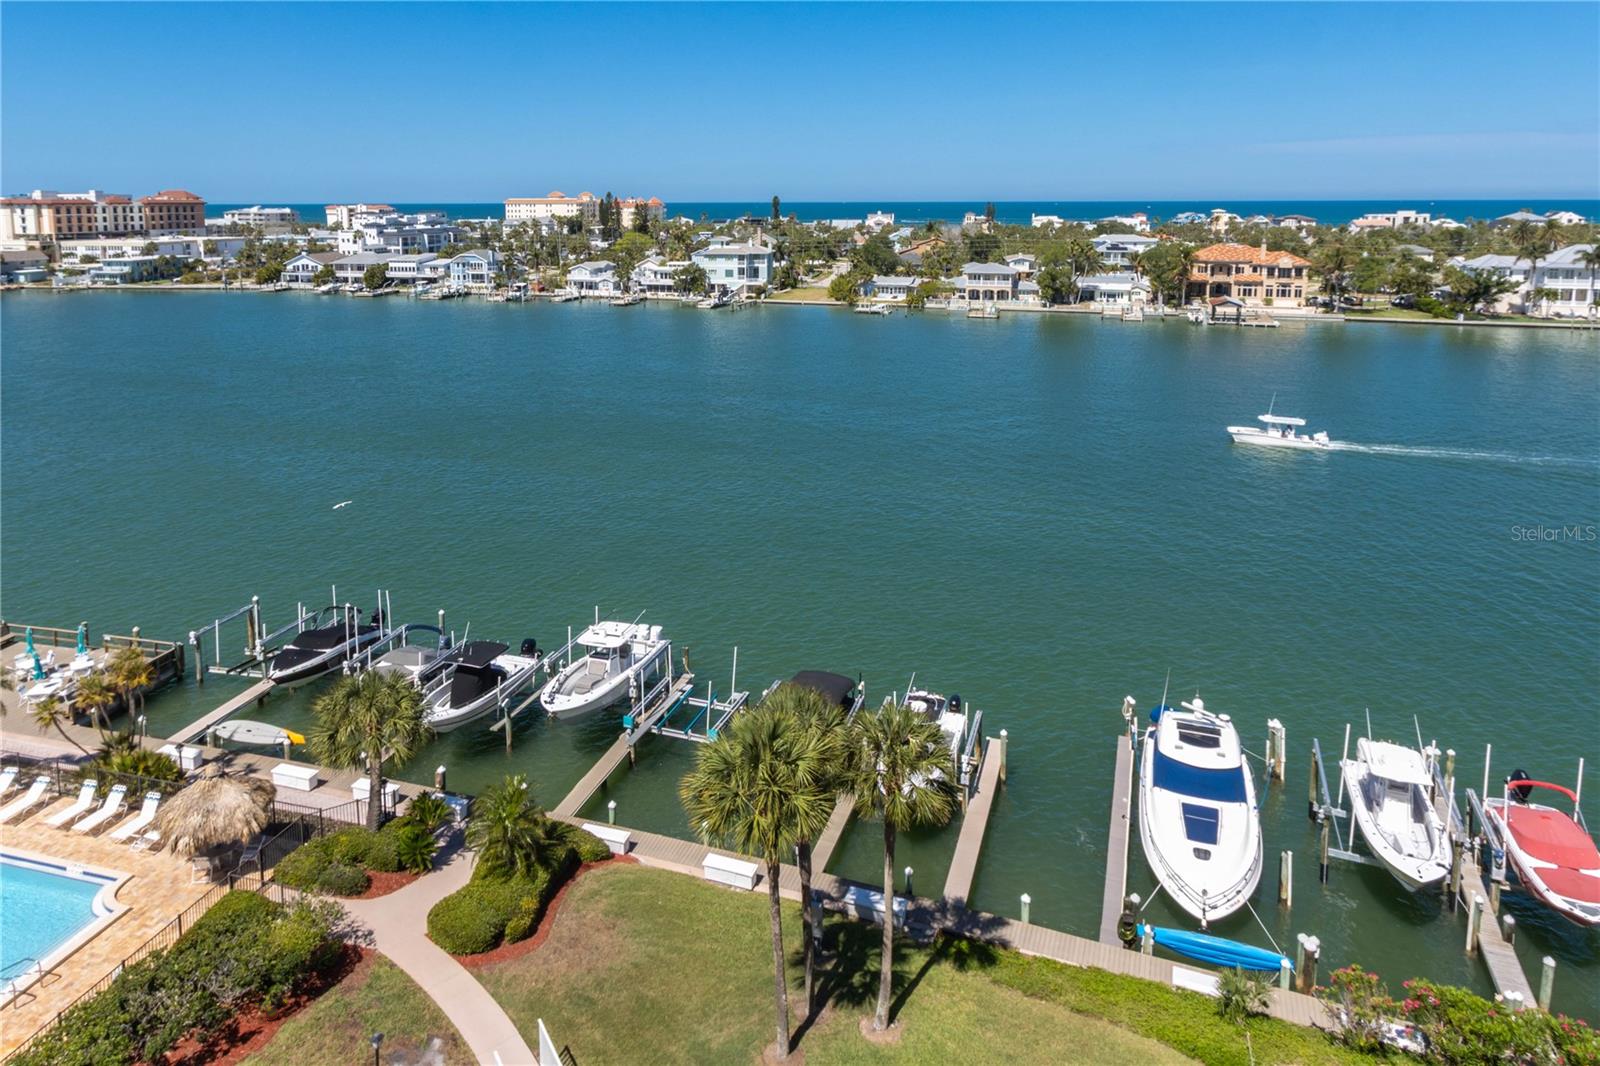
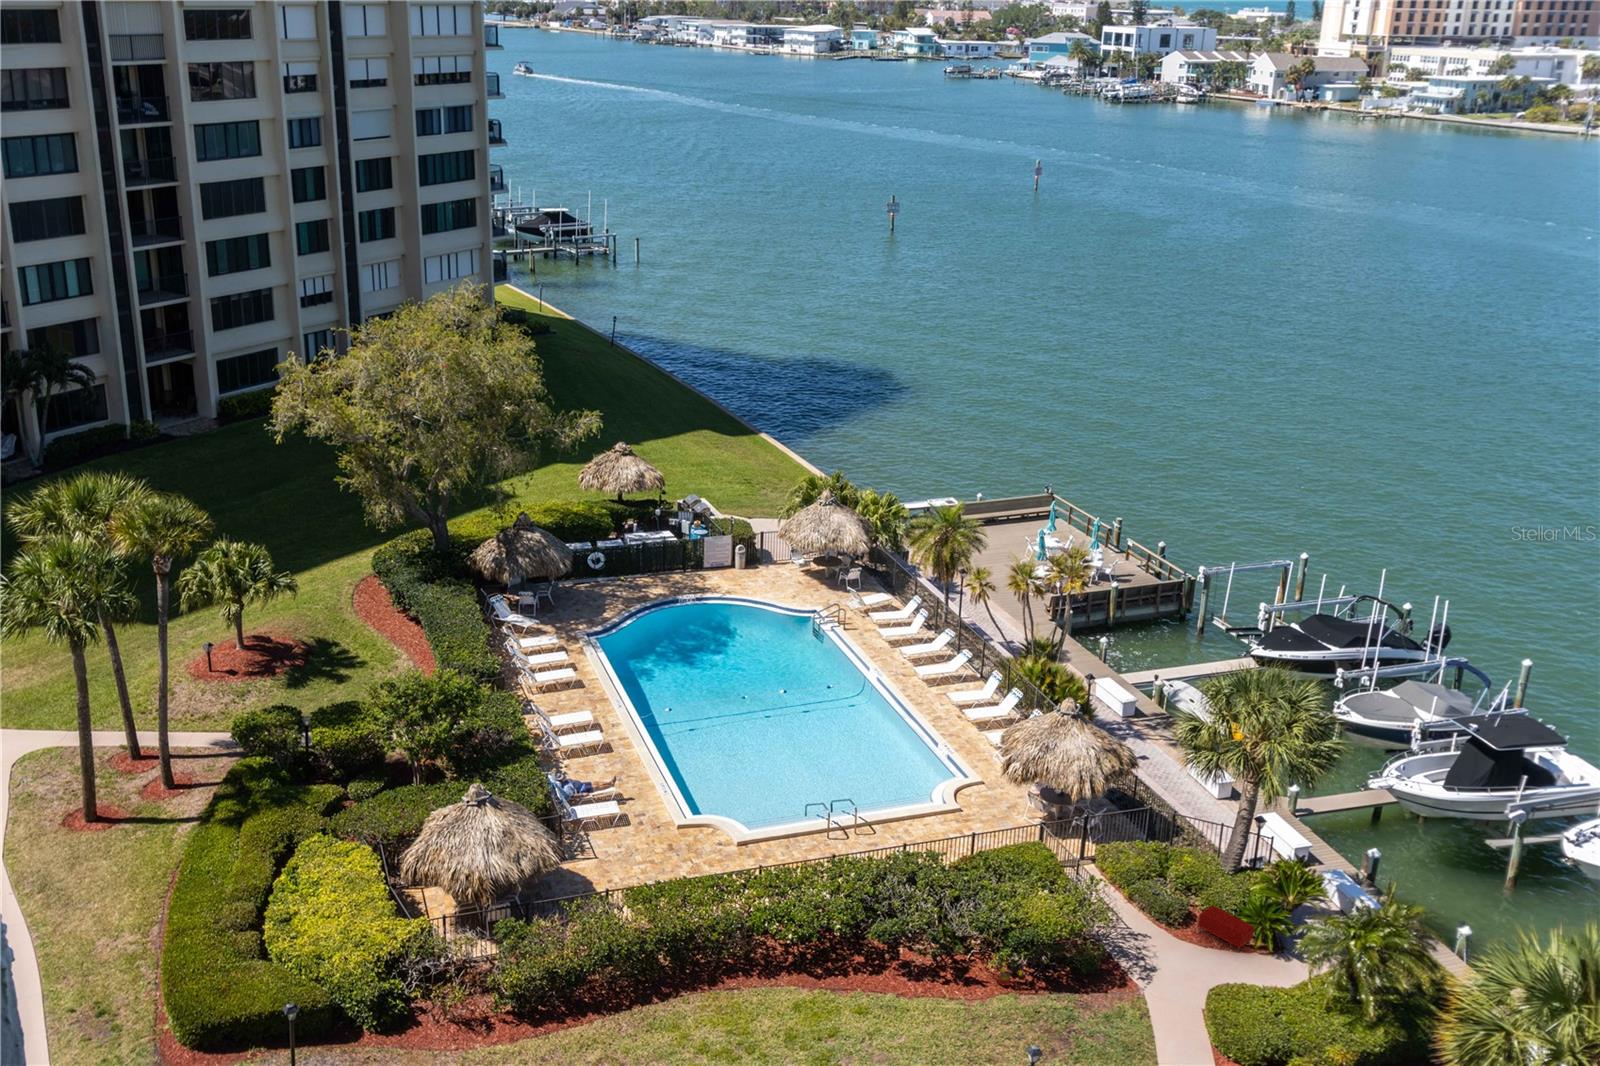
bench: none [381,861,423,888] -> present [1198,905,1254,952]

